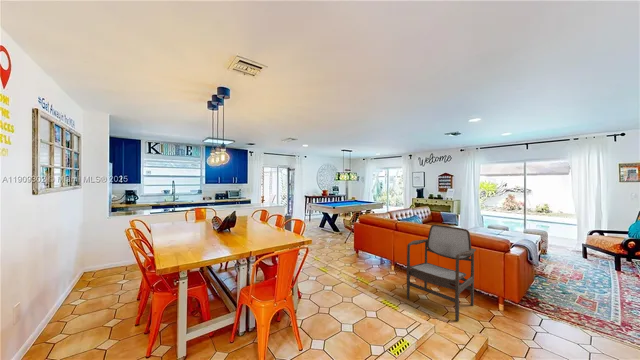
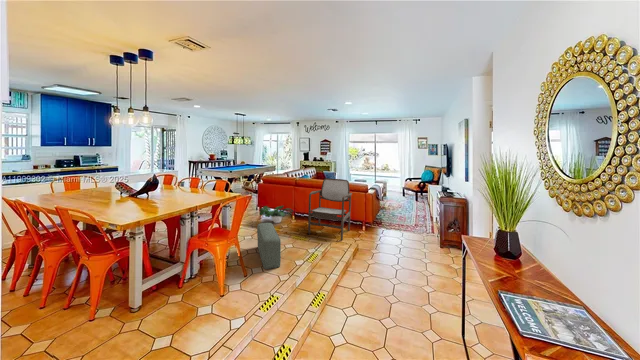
potted plant: none [350,251,392,274] -> present [259,205,293,223]
pouf: none [331,276,354,345] -> present [257,223,281,269]

